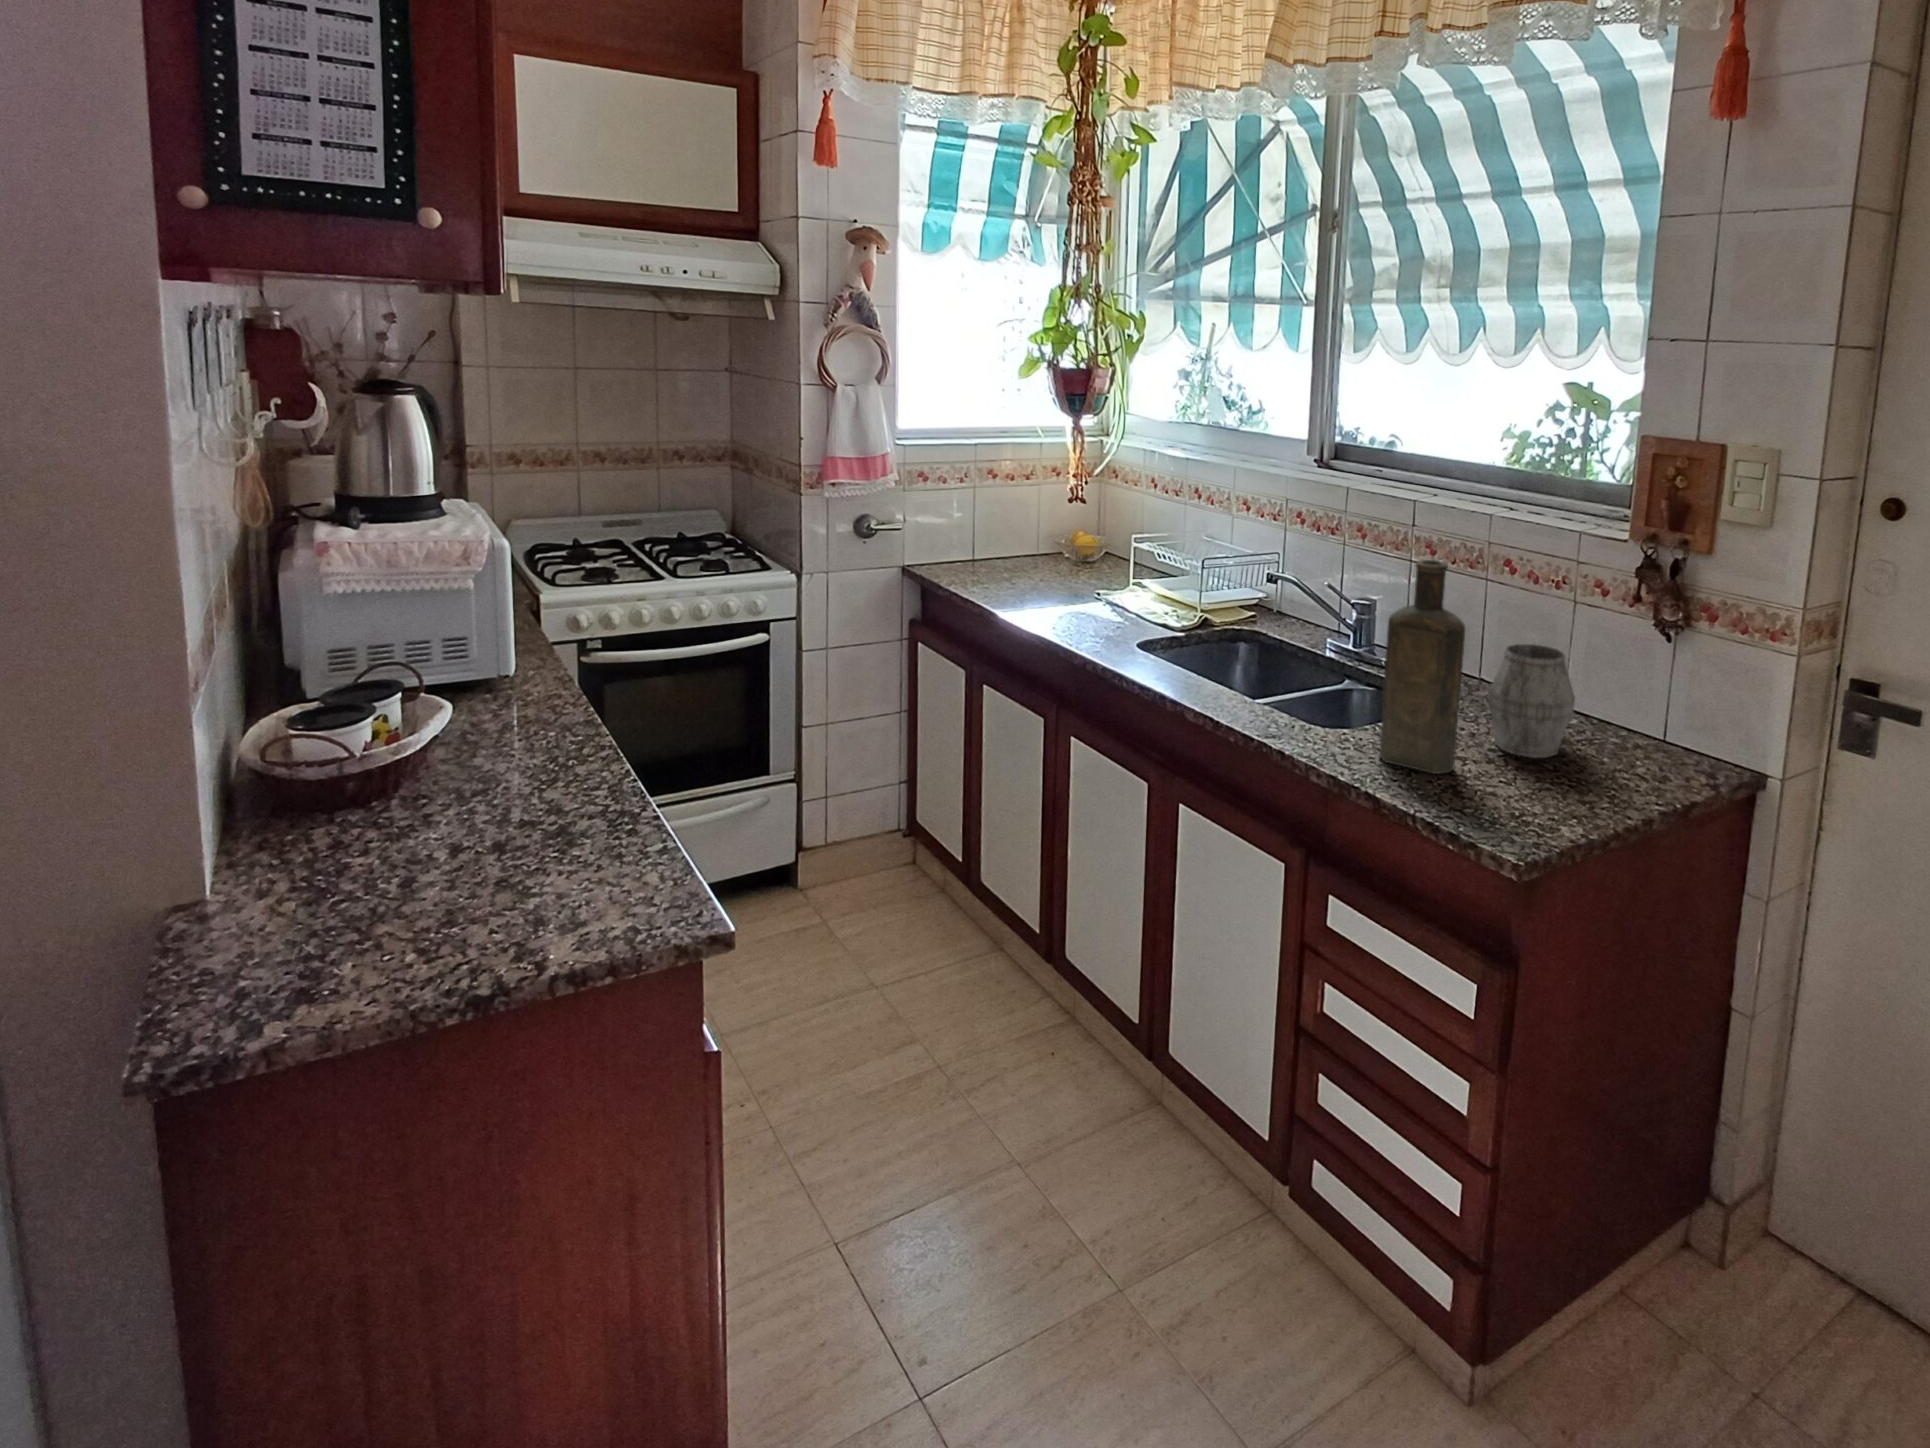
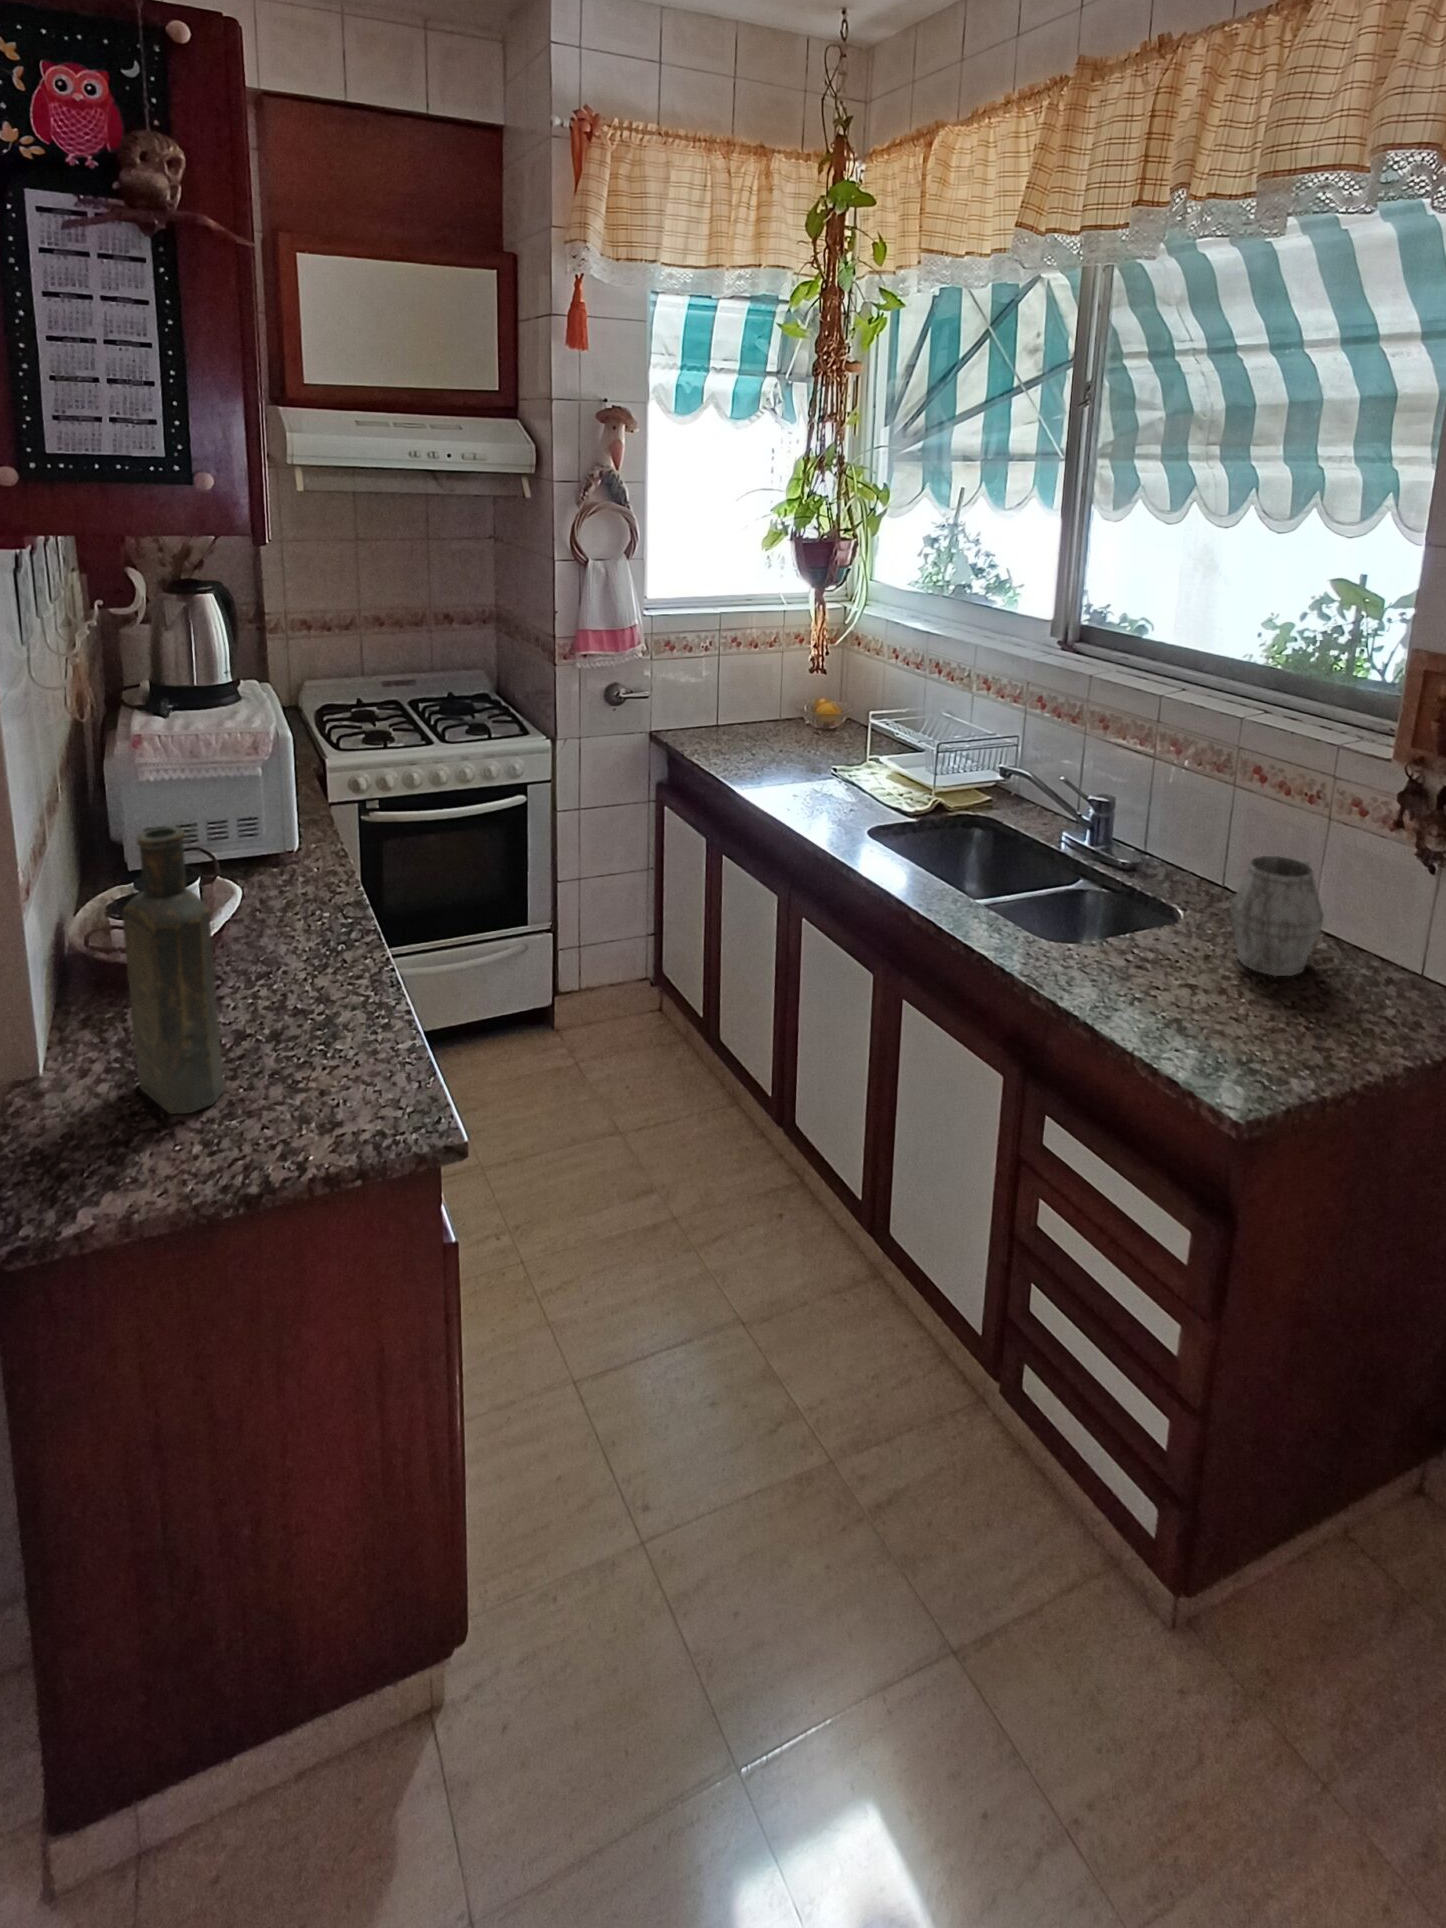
bottle: present [1379,560,1465,774] -> present [122,827,224,1114]

